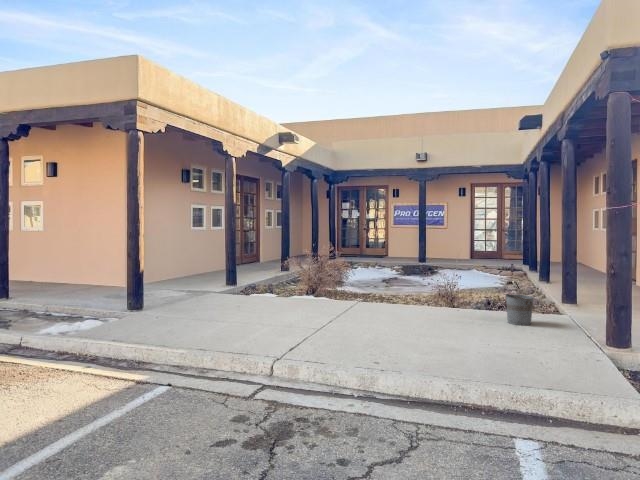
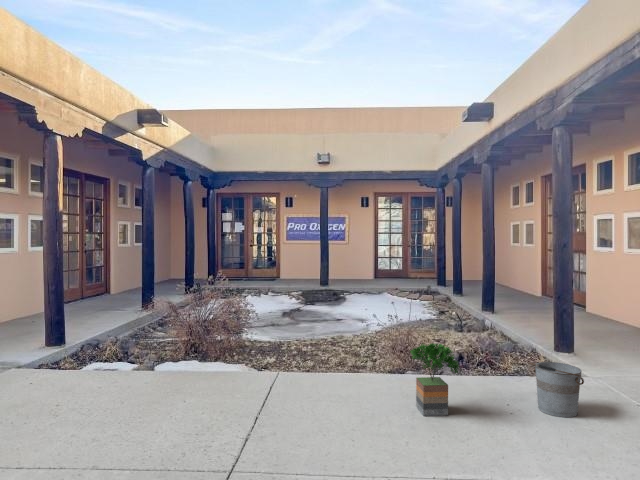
potted tree: none [426,279,455,320] -> present [410,343,460,416]

